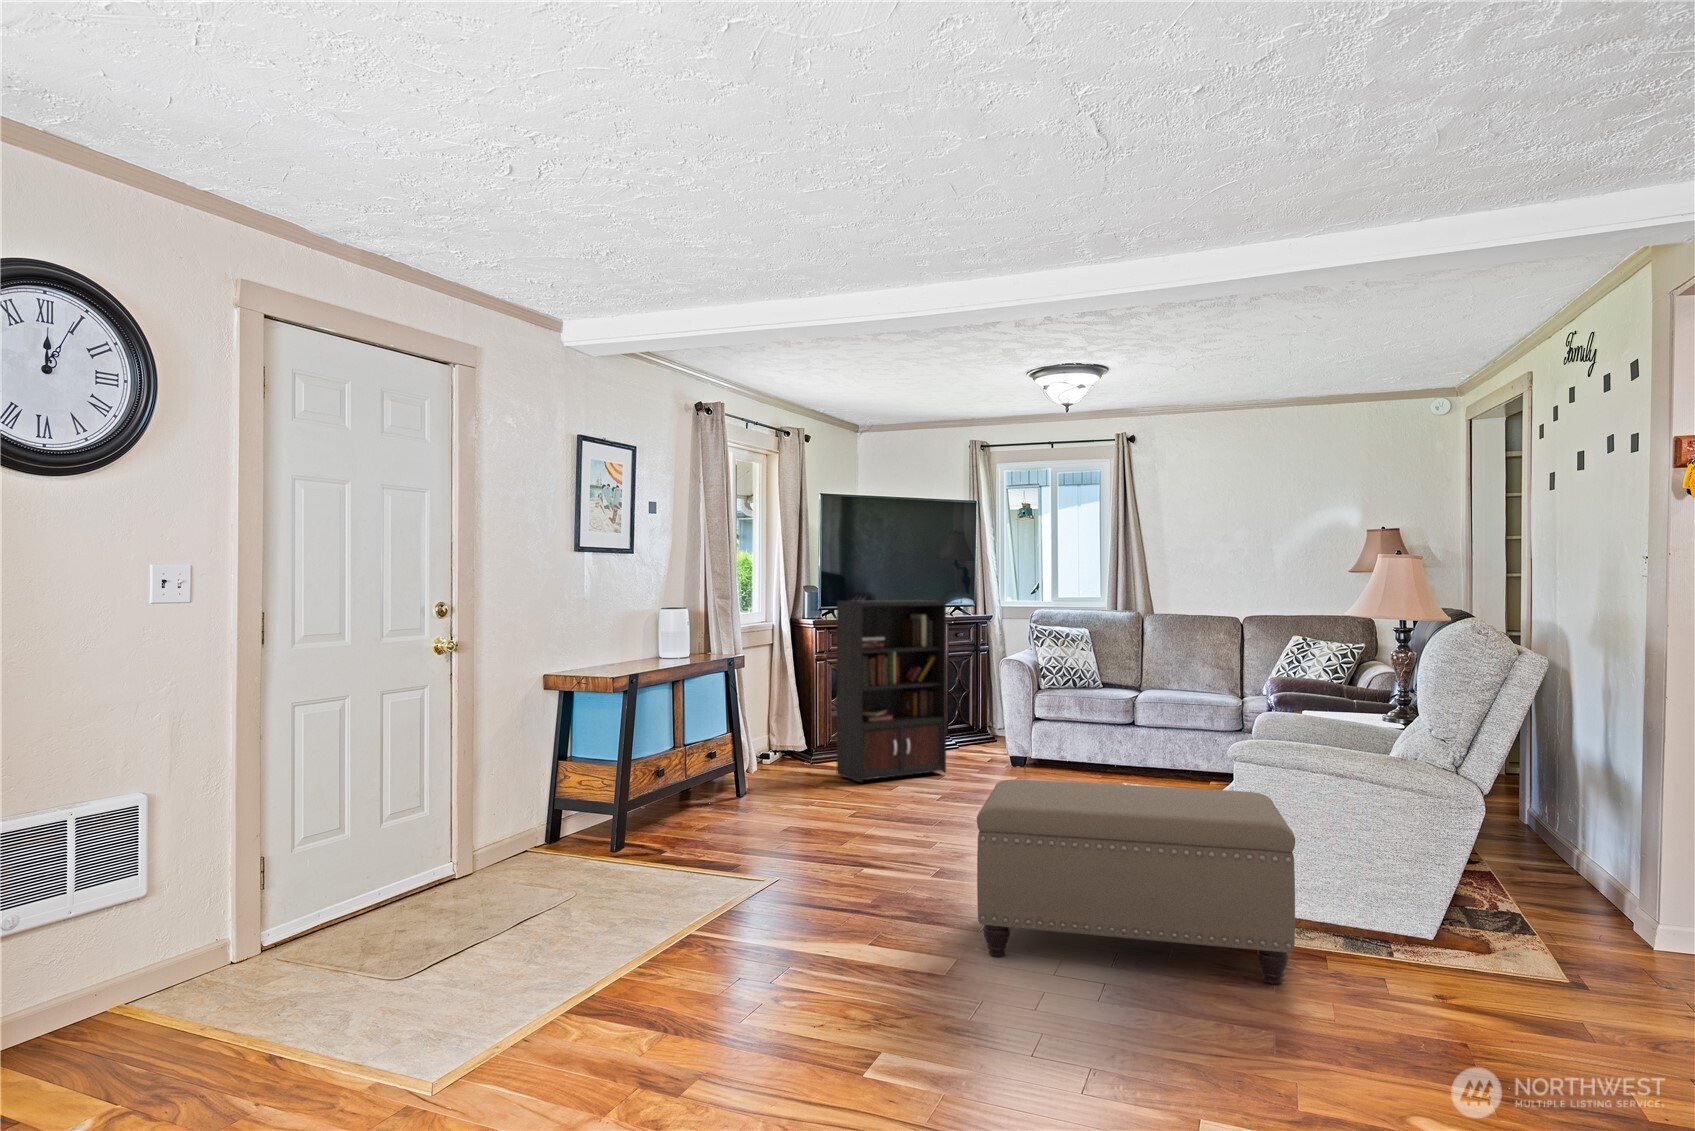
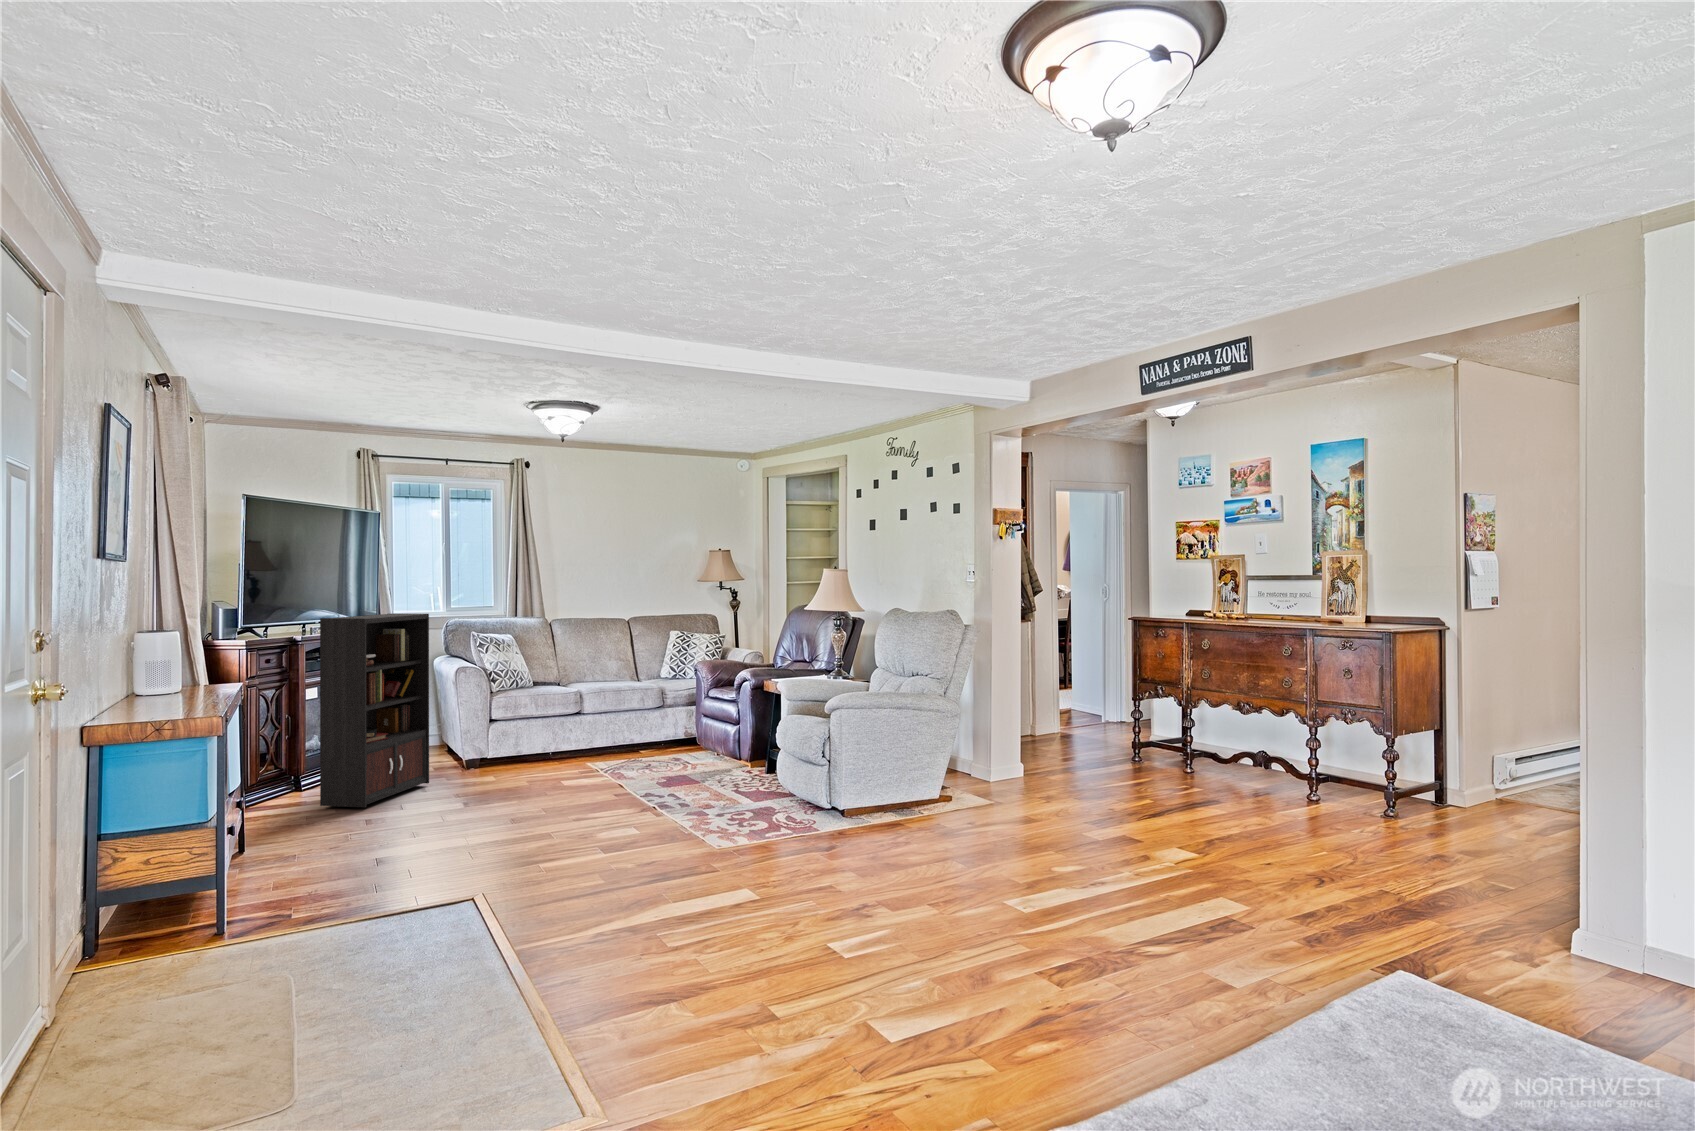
ottoman: present [977,779,1295,984] -> none [690,739,924,891]

